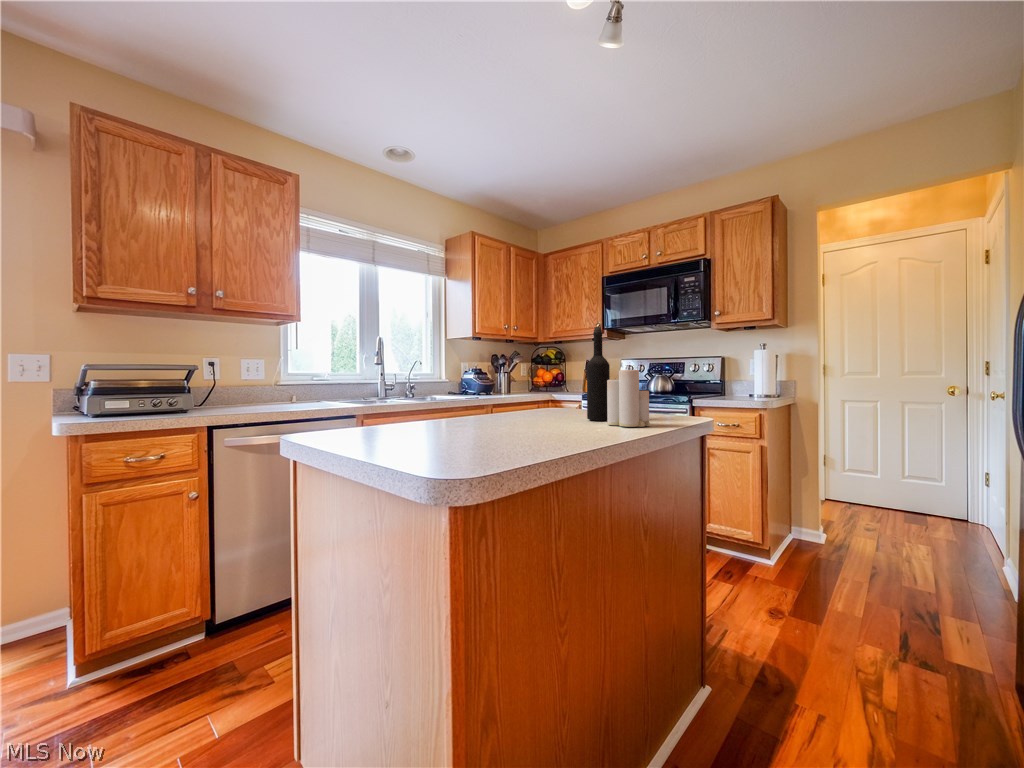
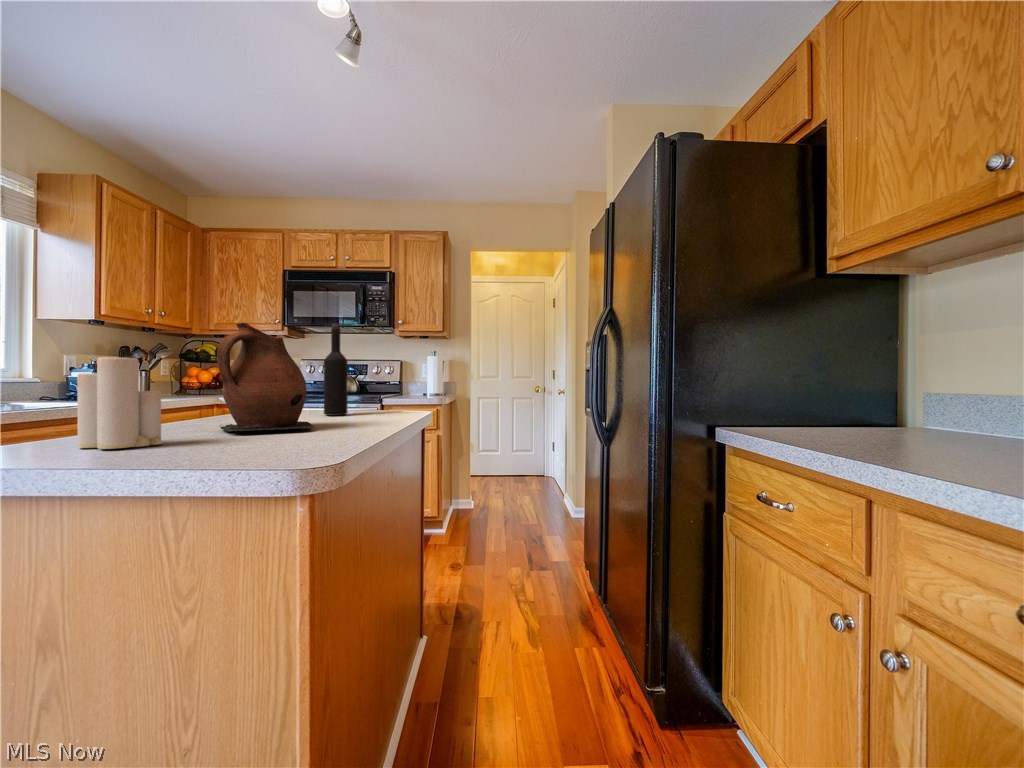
ceramic pitcher: none [472,337,556,437] -> present [217,323,314,432]
candle: present [607,370,651,427] -> present [77,347,162,449]

